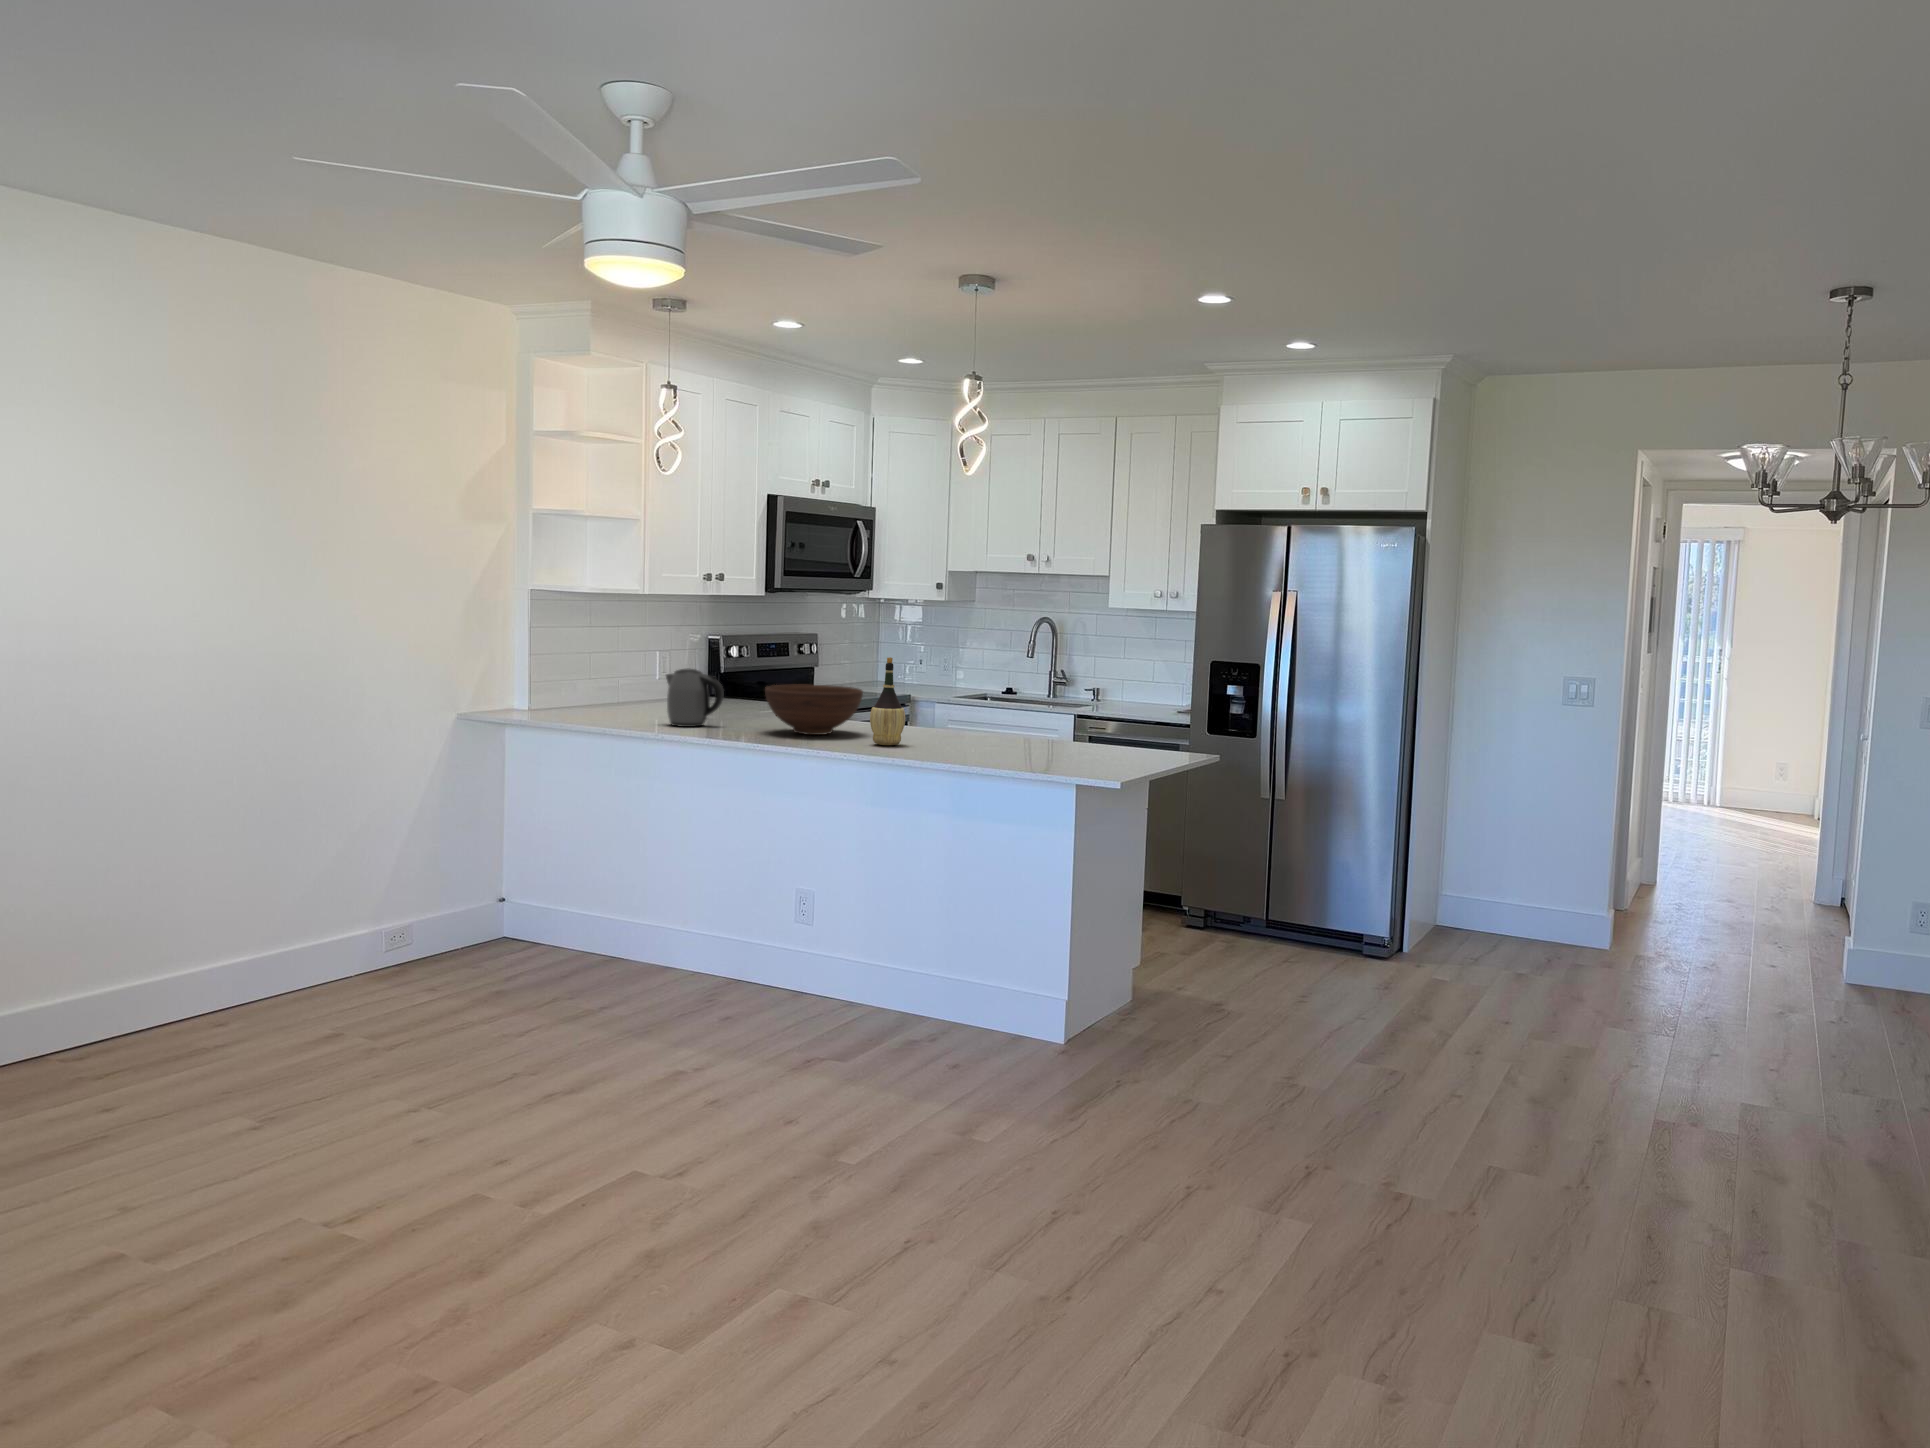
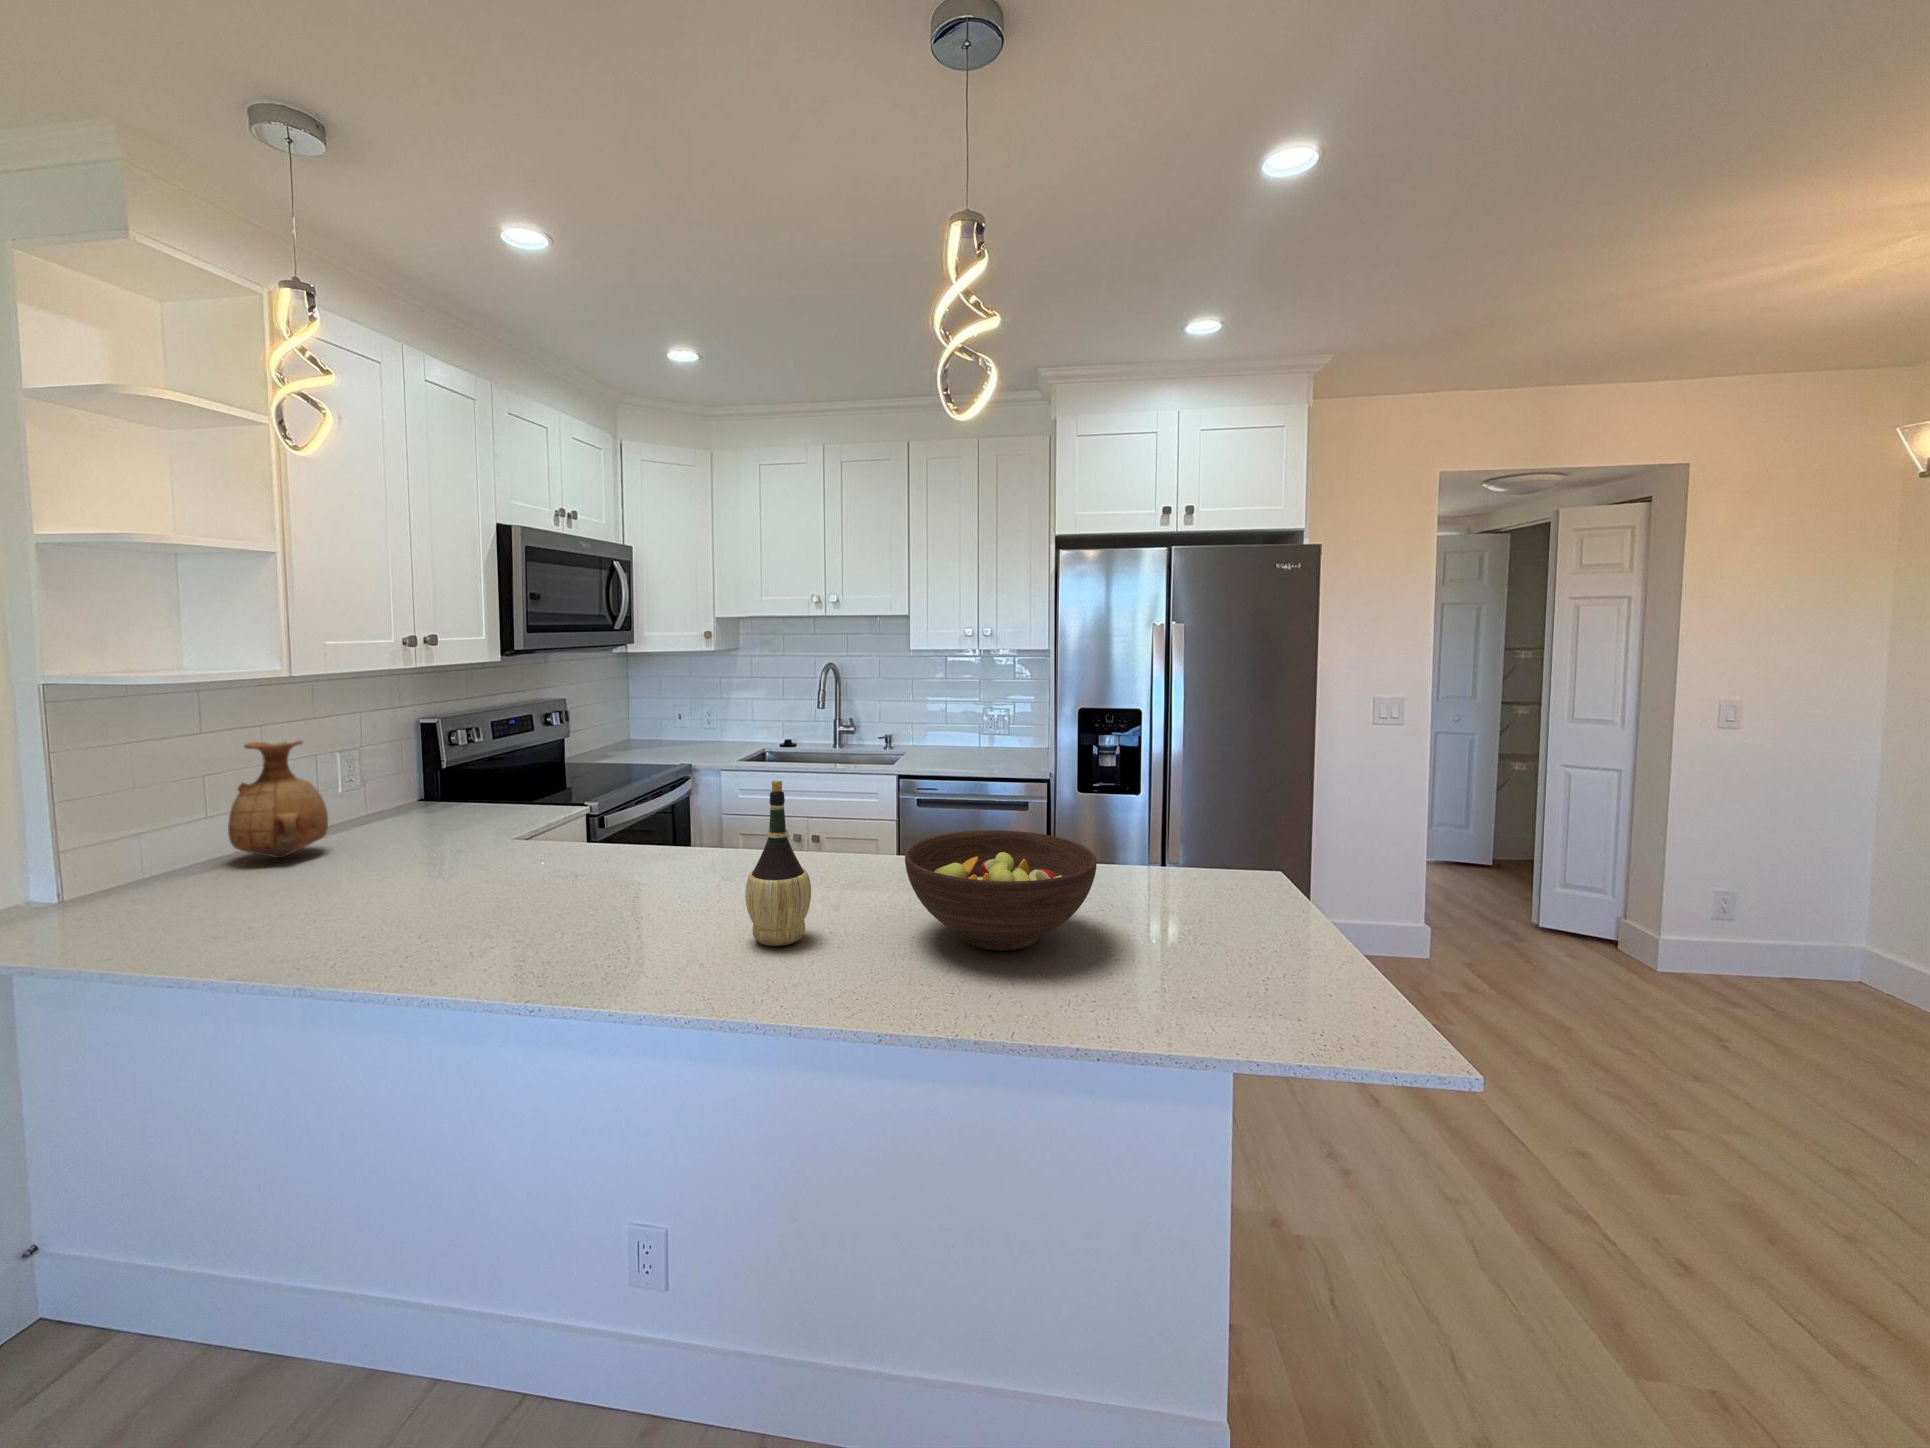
vase: none [606,635,657,708] -> present [228,741,328,858]
kettle: present [666,669,724,727] -> none [319,813,442,926]
fruit bowl: present [765,685,863,735] -> present [905,830,1096,951]

